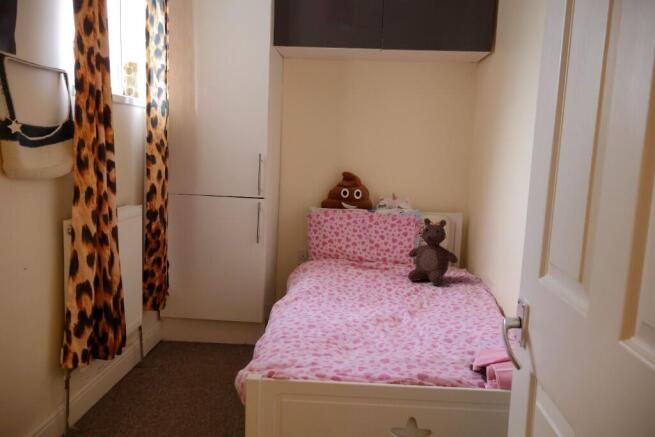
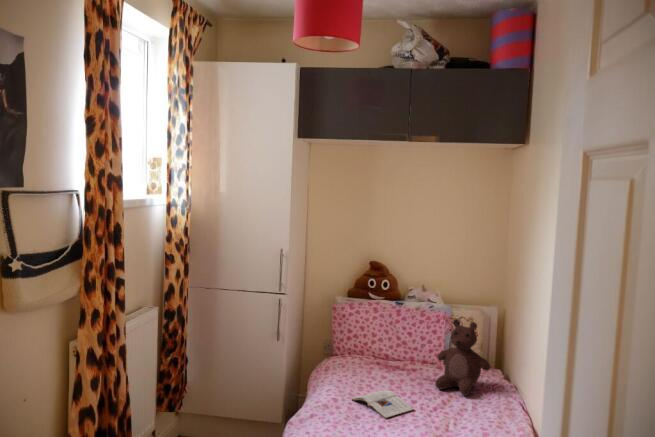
magazine: none [332,280,392,299] -> present [352,390,414,418]

